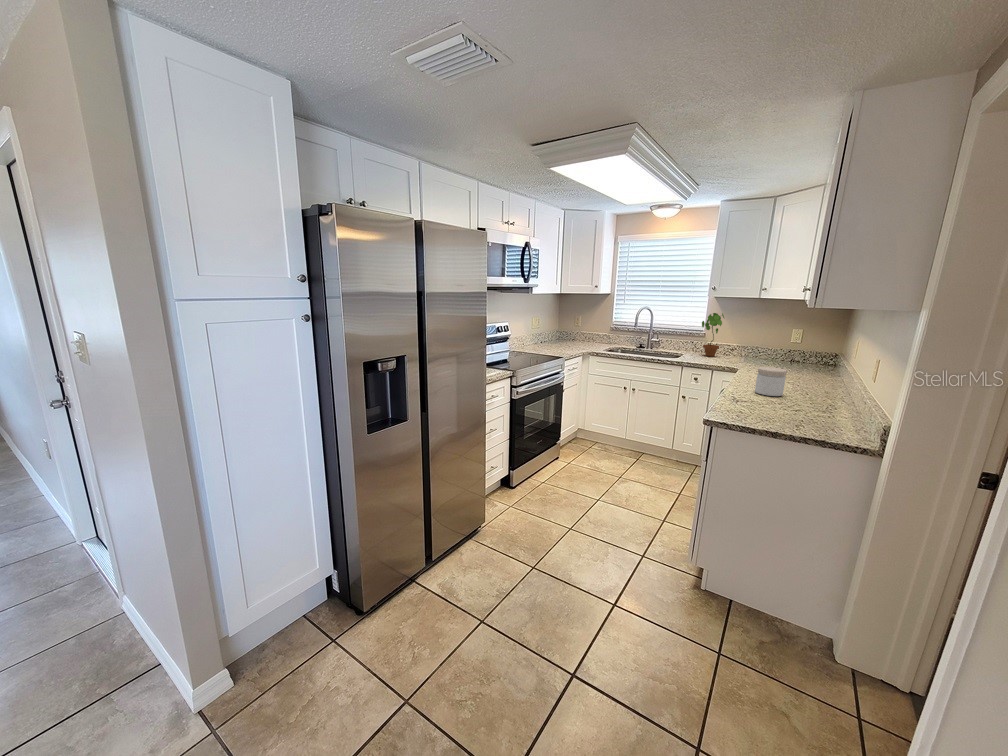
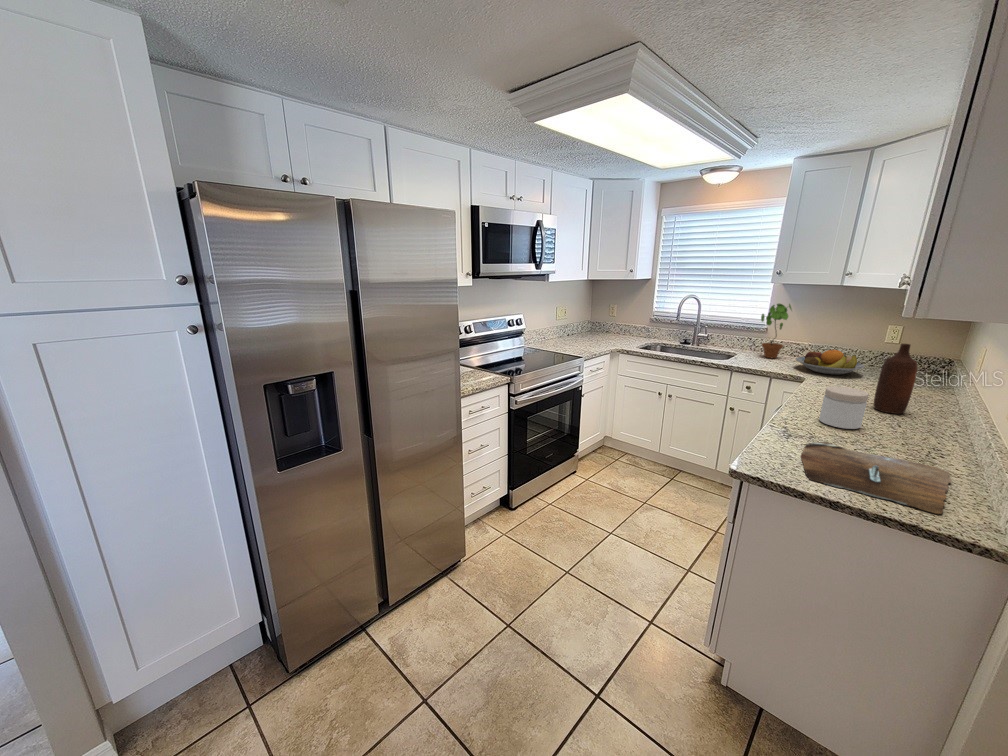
bottle: none [789,337,815,388] -> present [874,344,917,414]
fruit bowl: none [730,347,779,366] -> present [796,349,864,375]
cutting board: none [748,403,842,434] -> present [801,442,951,514]

